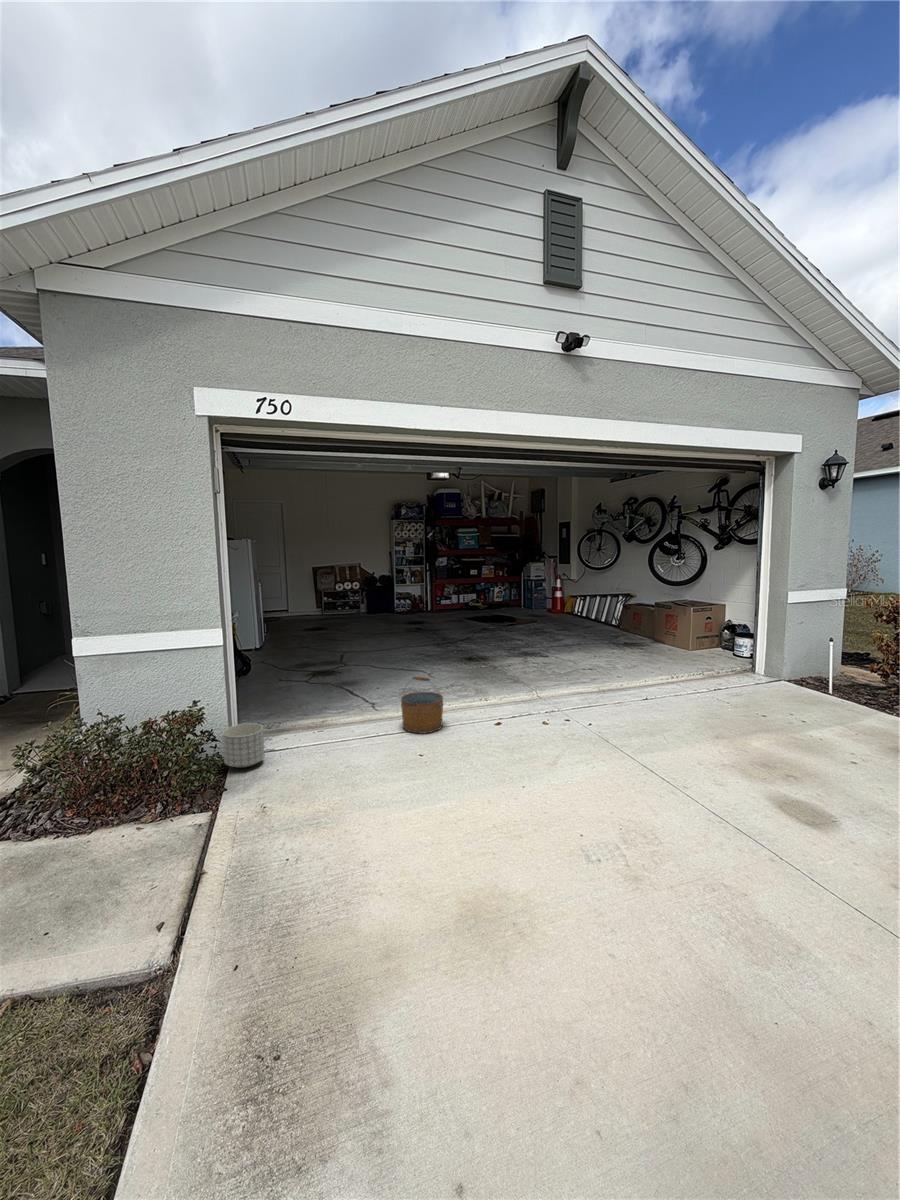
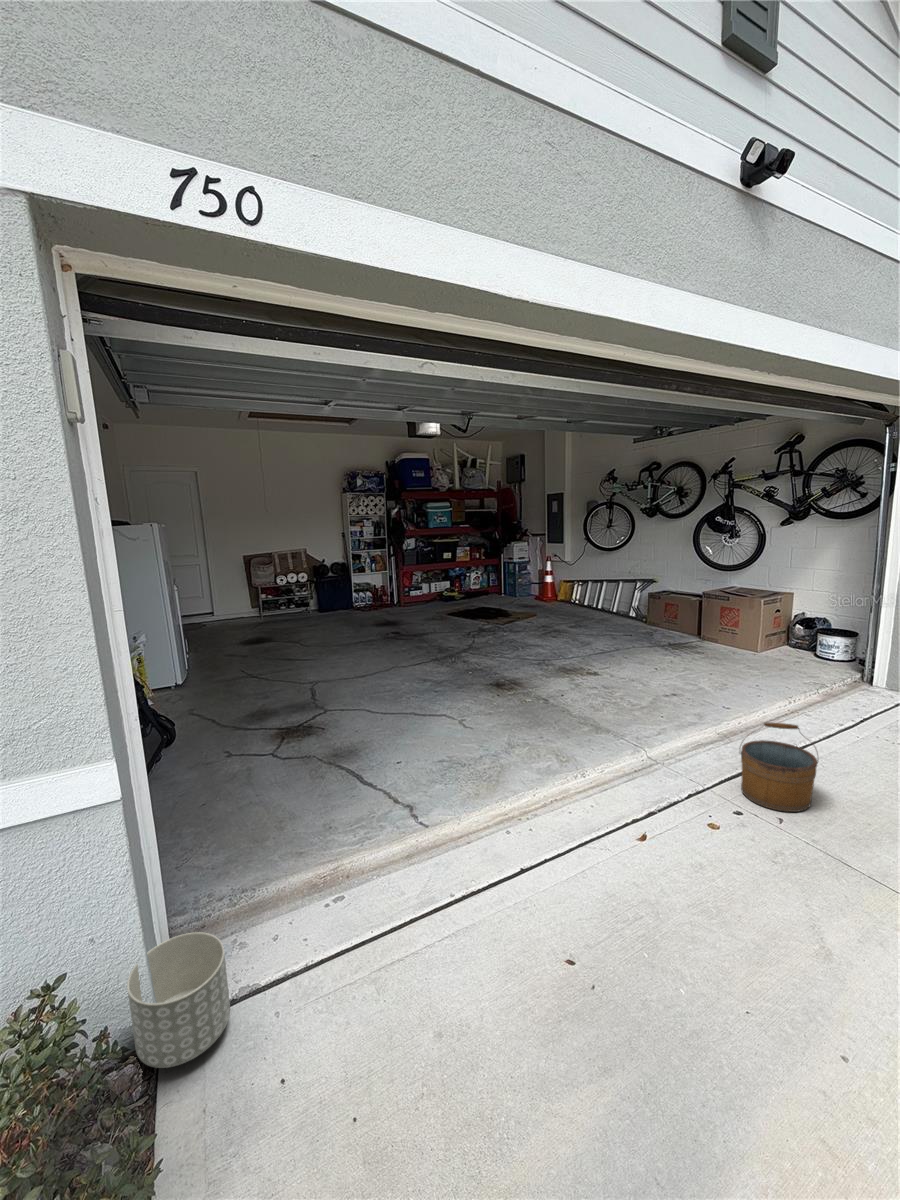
bucket: present [401,677,443,733] -> present [739,723,818,812]

